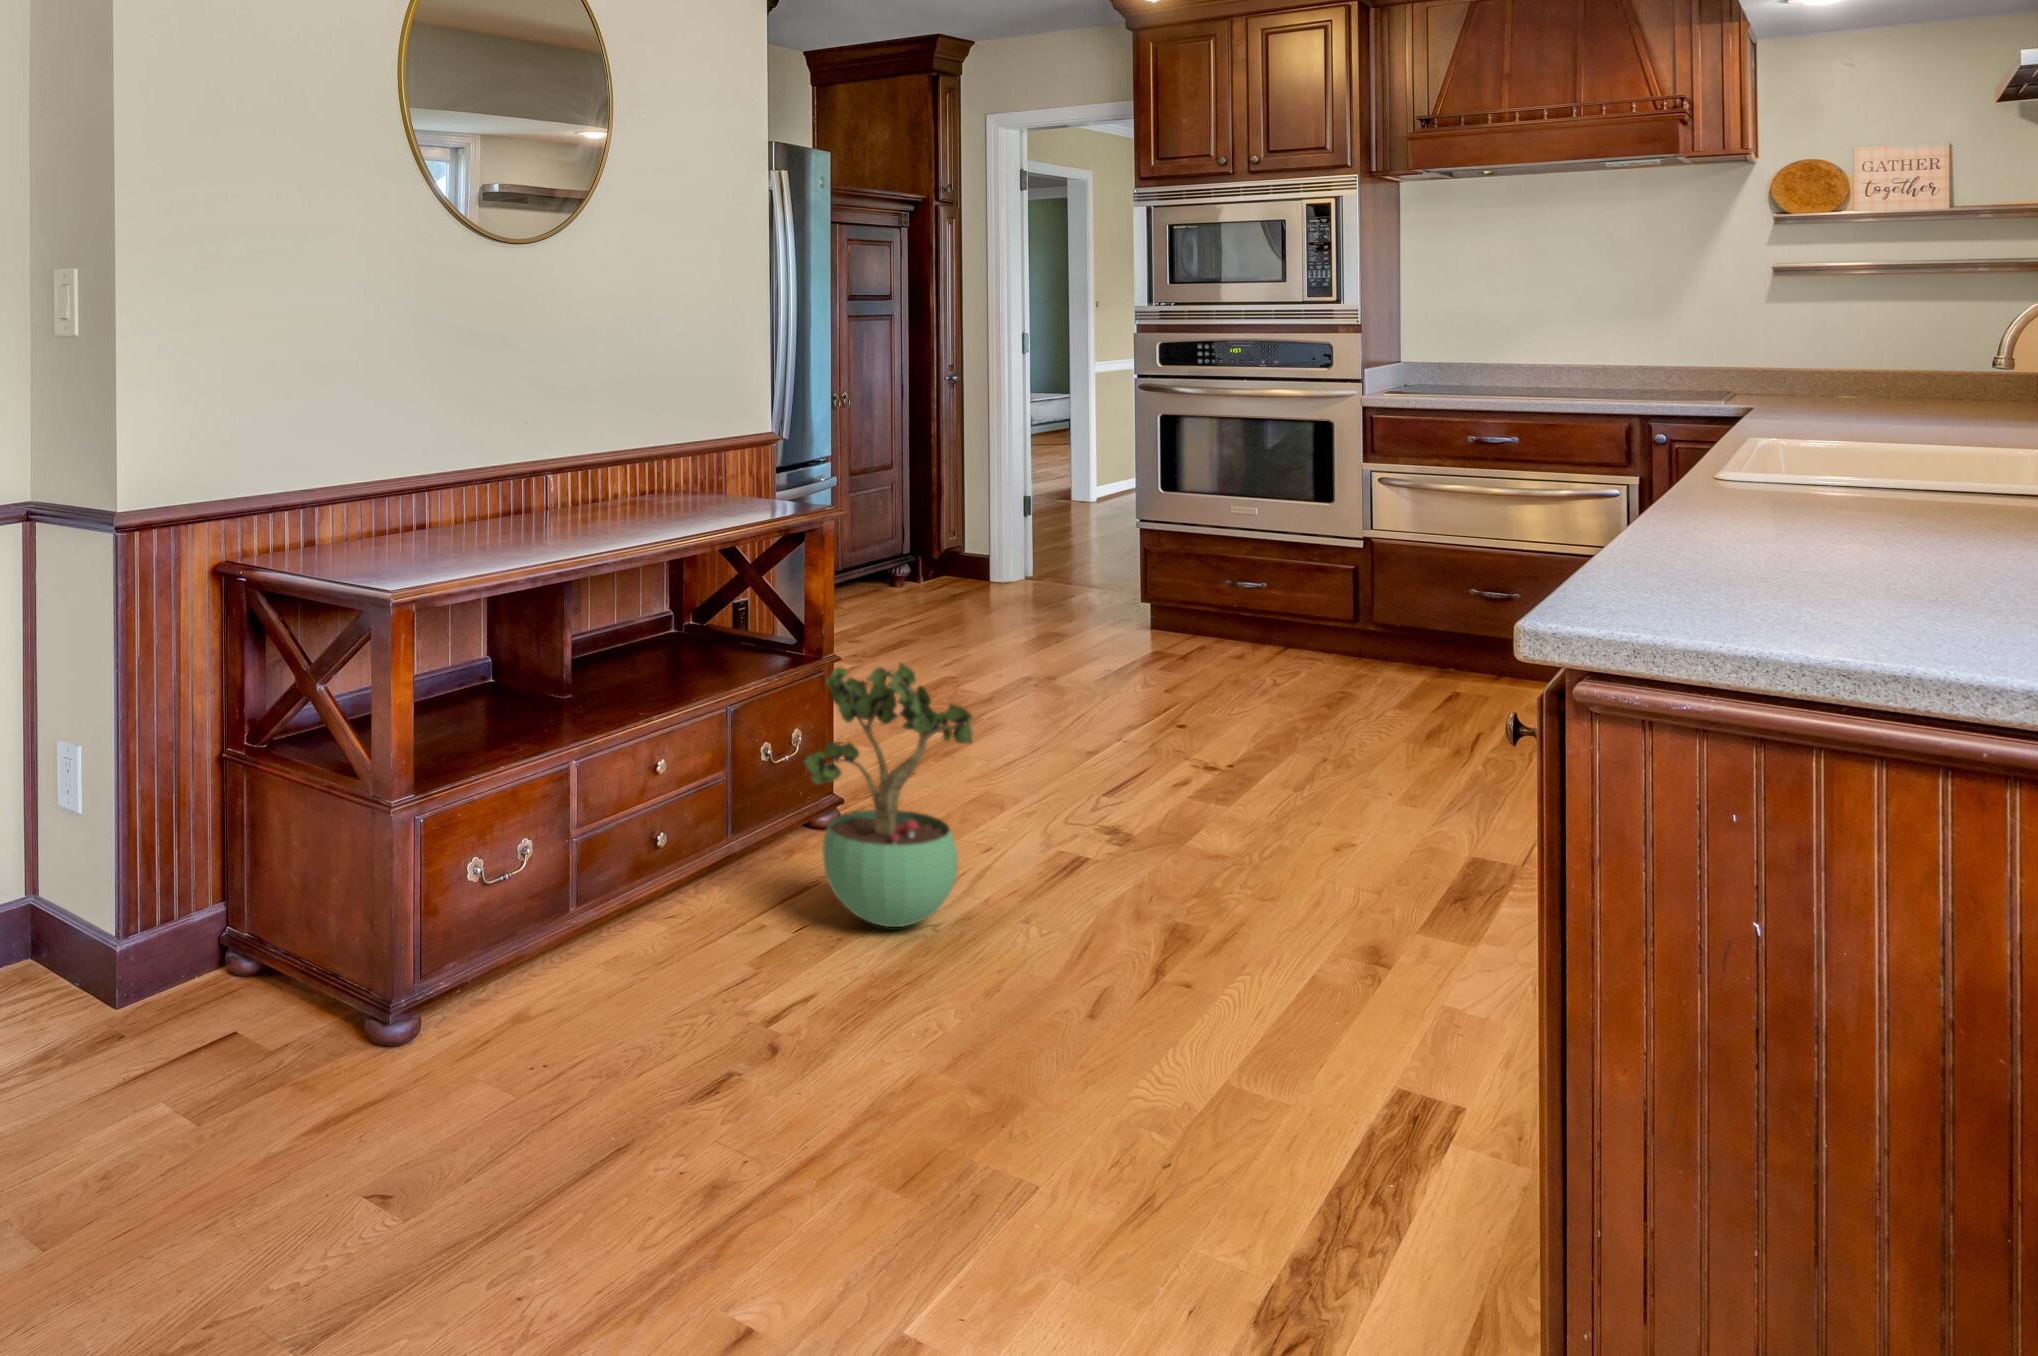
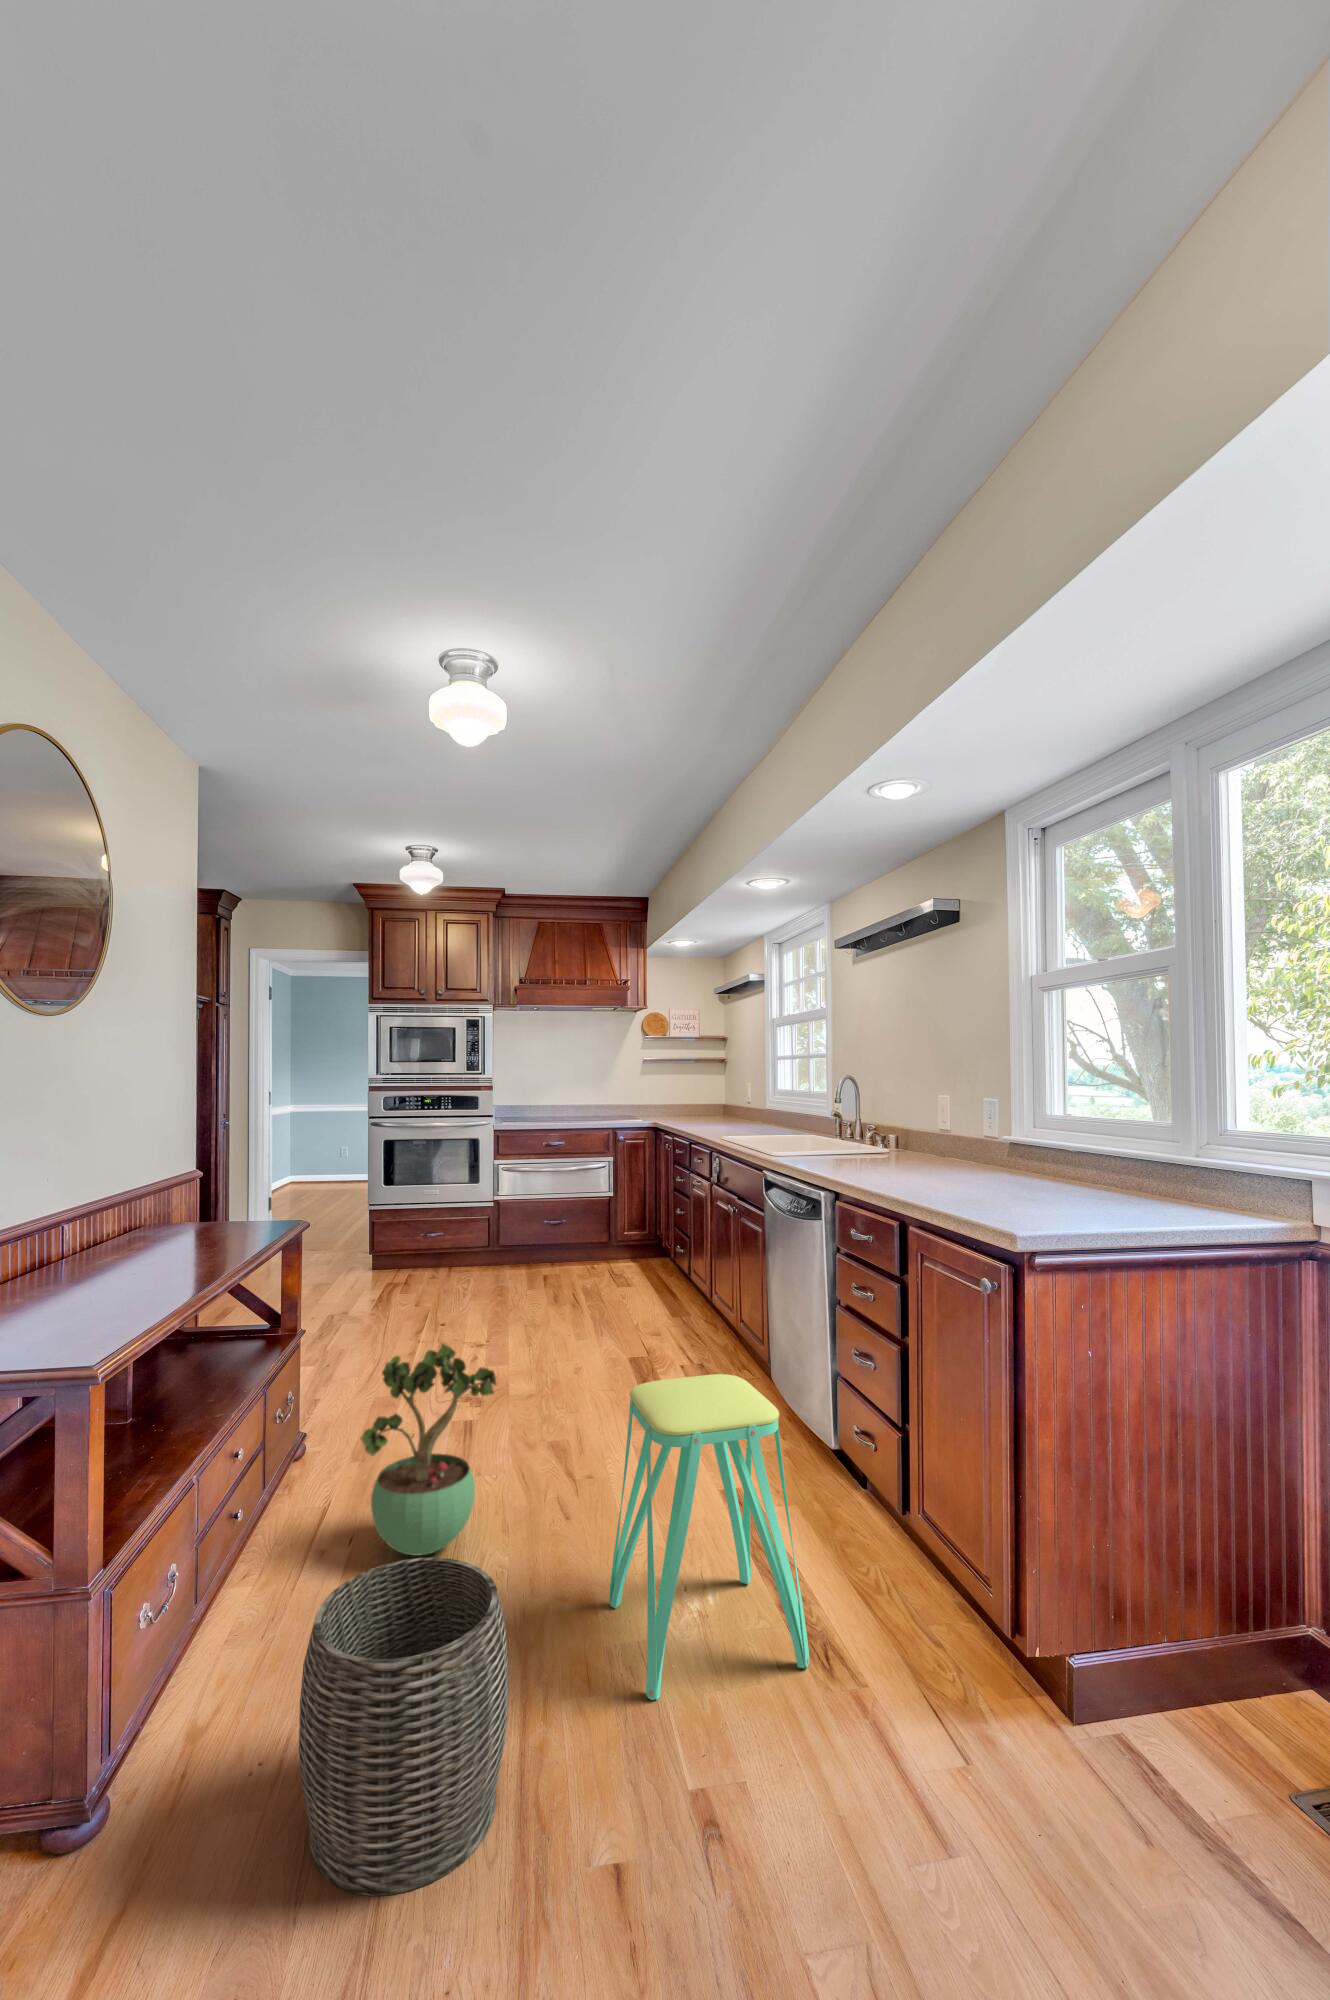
stool: none [992,743,1281,1179] -> present [609,1374,809,1700]
woven basket: none [557,848,773,1138] -> present [299,1557,508,1896]

